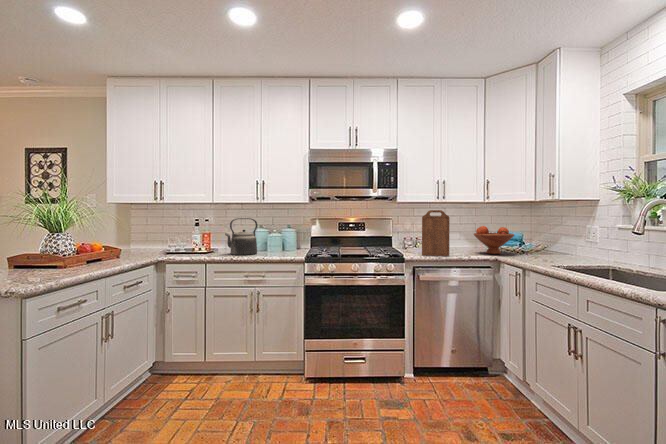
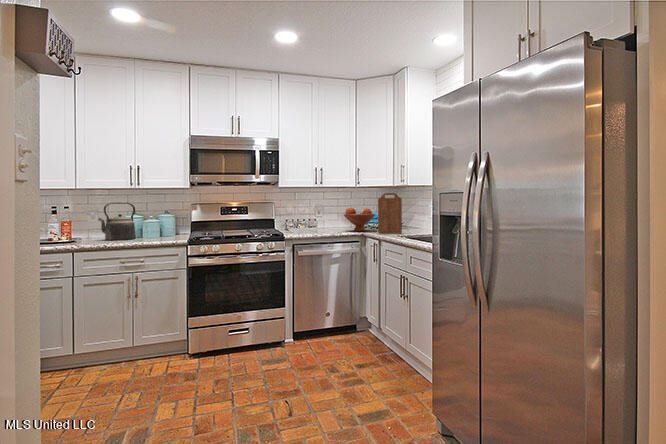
cutting board: present [422,210,450,256] -> present [378,193,402,234]

